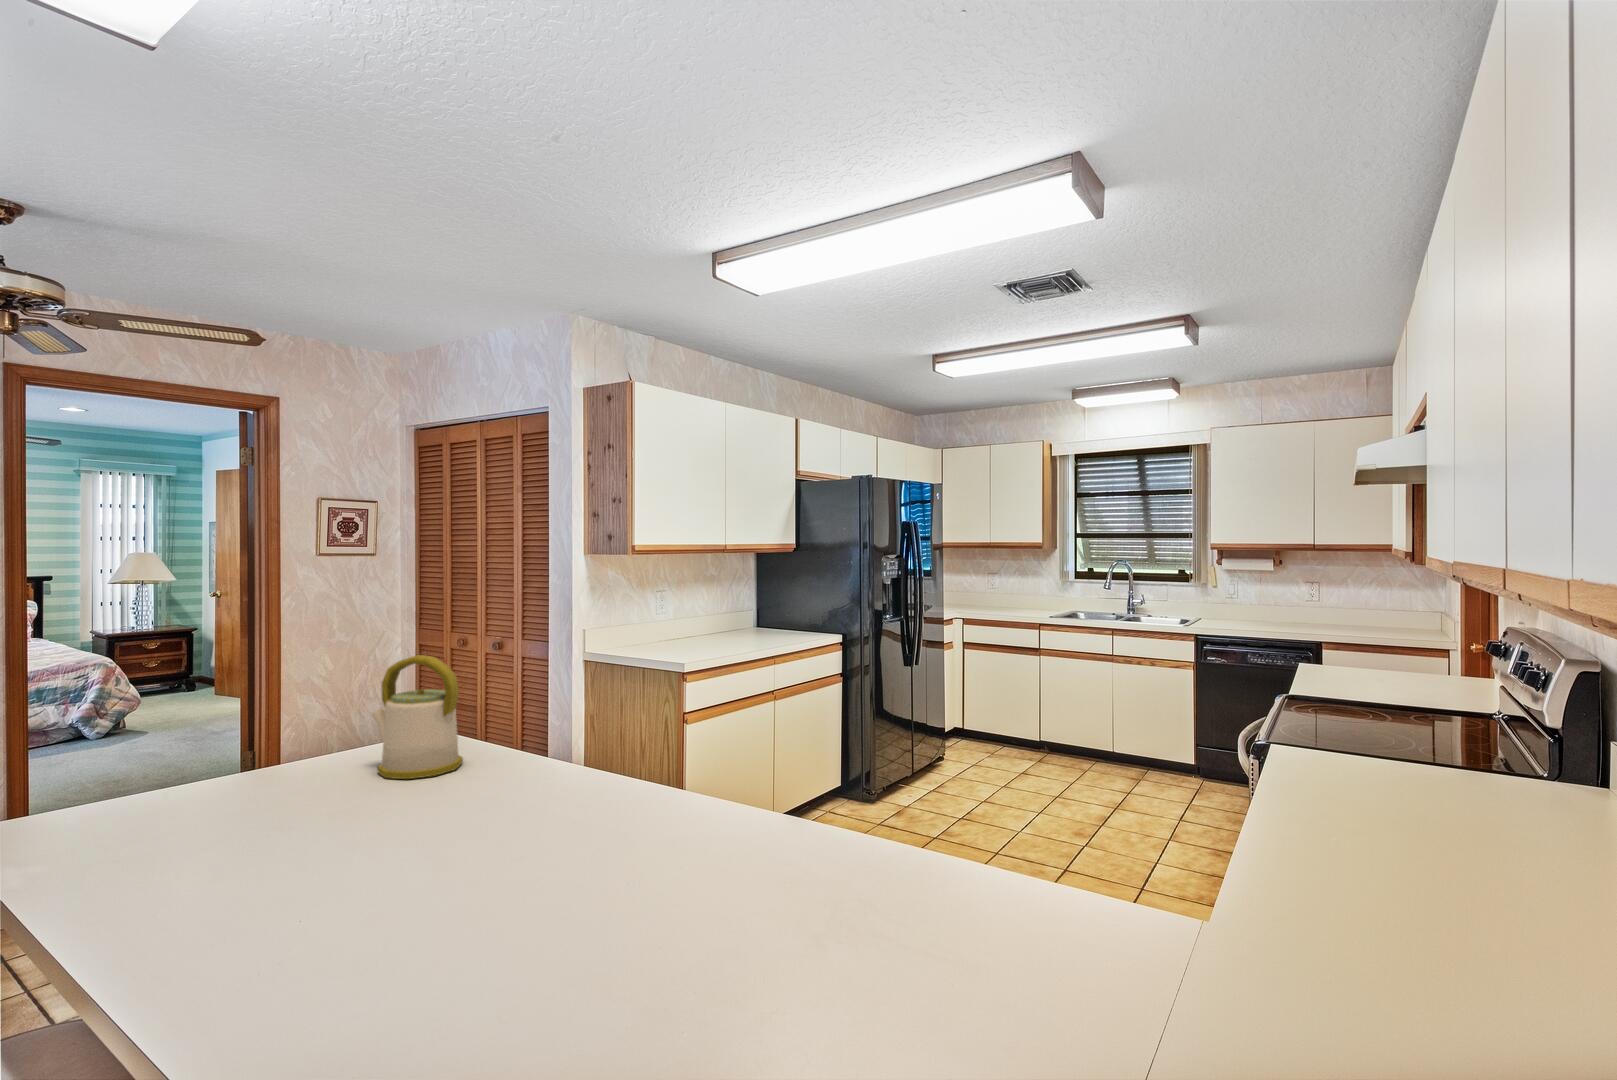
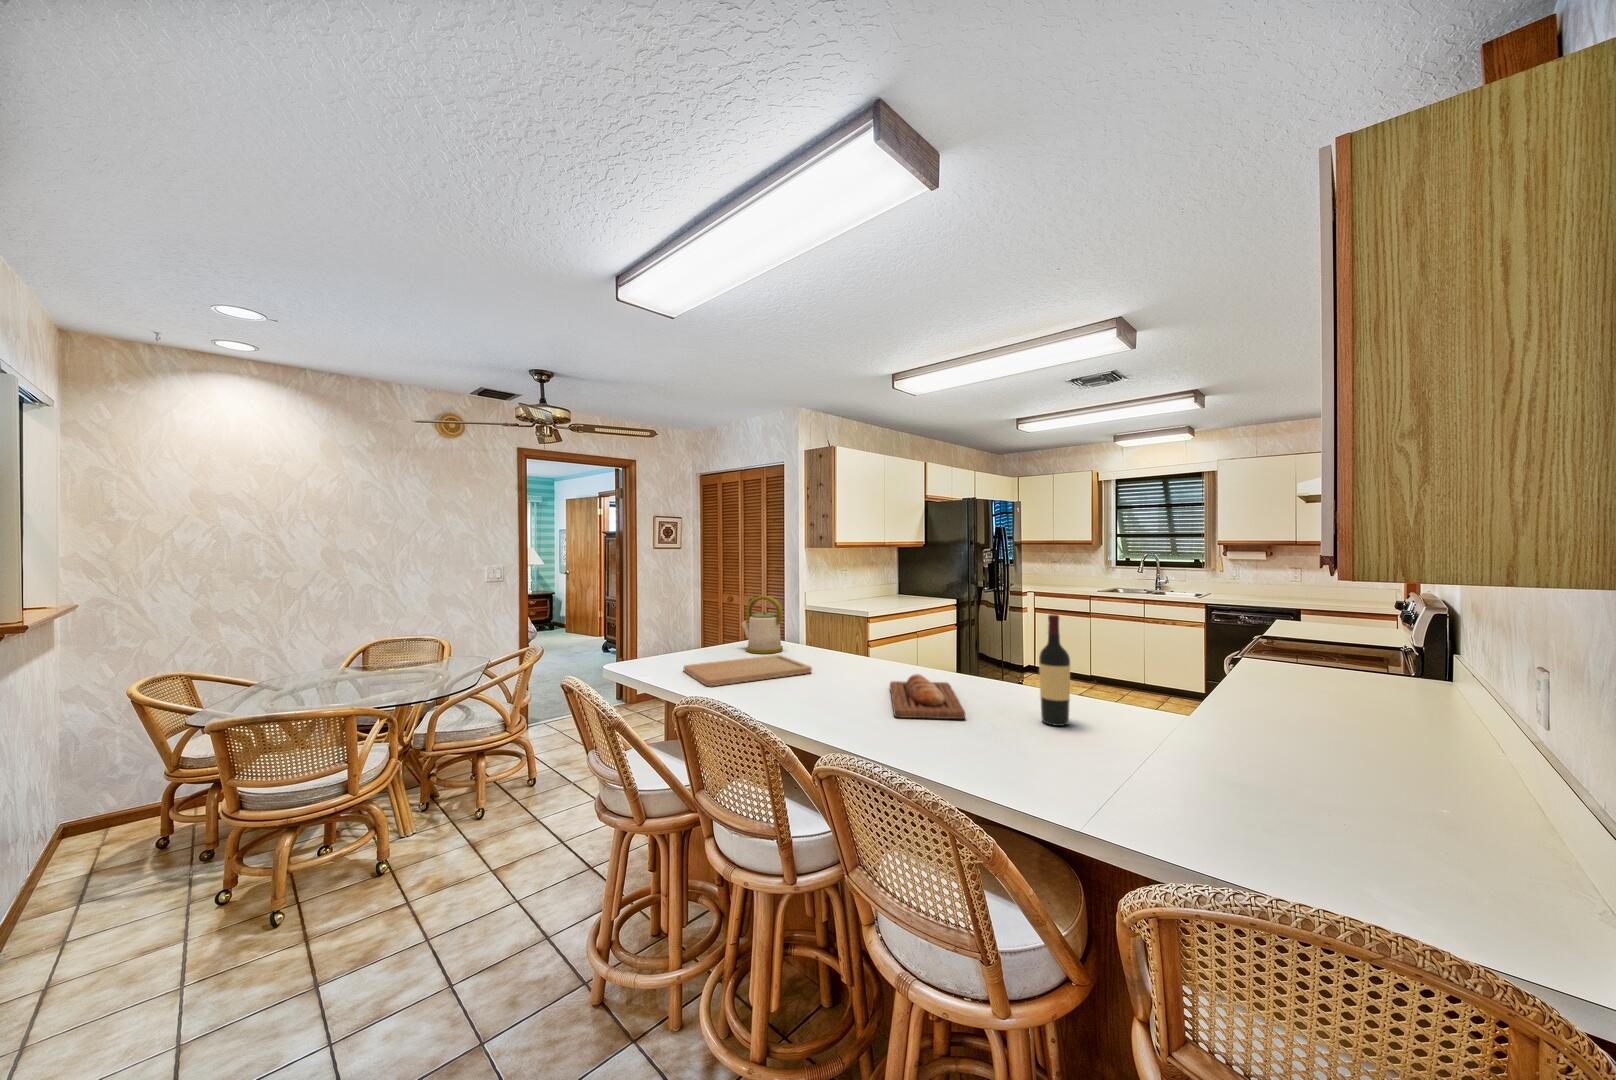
wine bottle: none [944,728,1016,1011] -> present [1039,615,1070,726]
cutting board: none [158,786,474,908] -> present [684,655,812,686]
bread loaf: none [581,851,764,1012] -> present [890,674,965,719]

